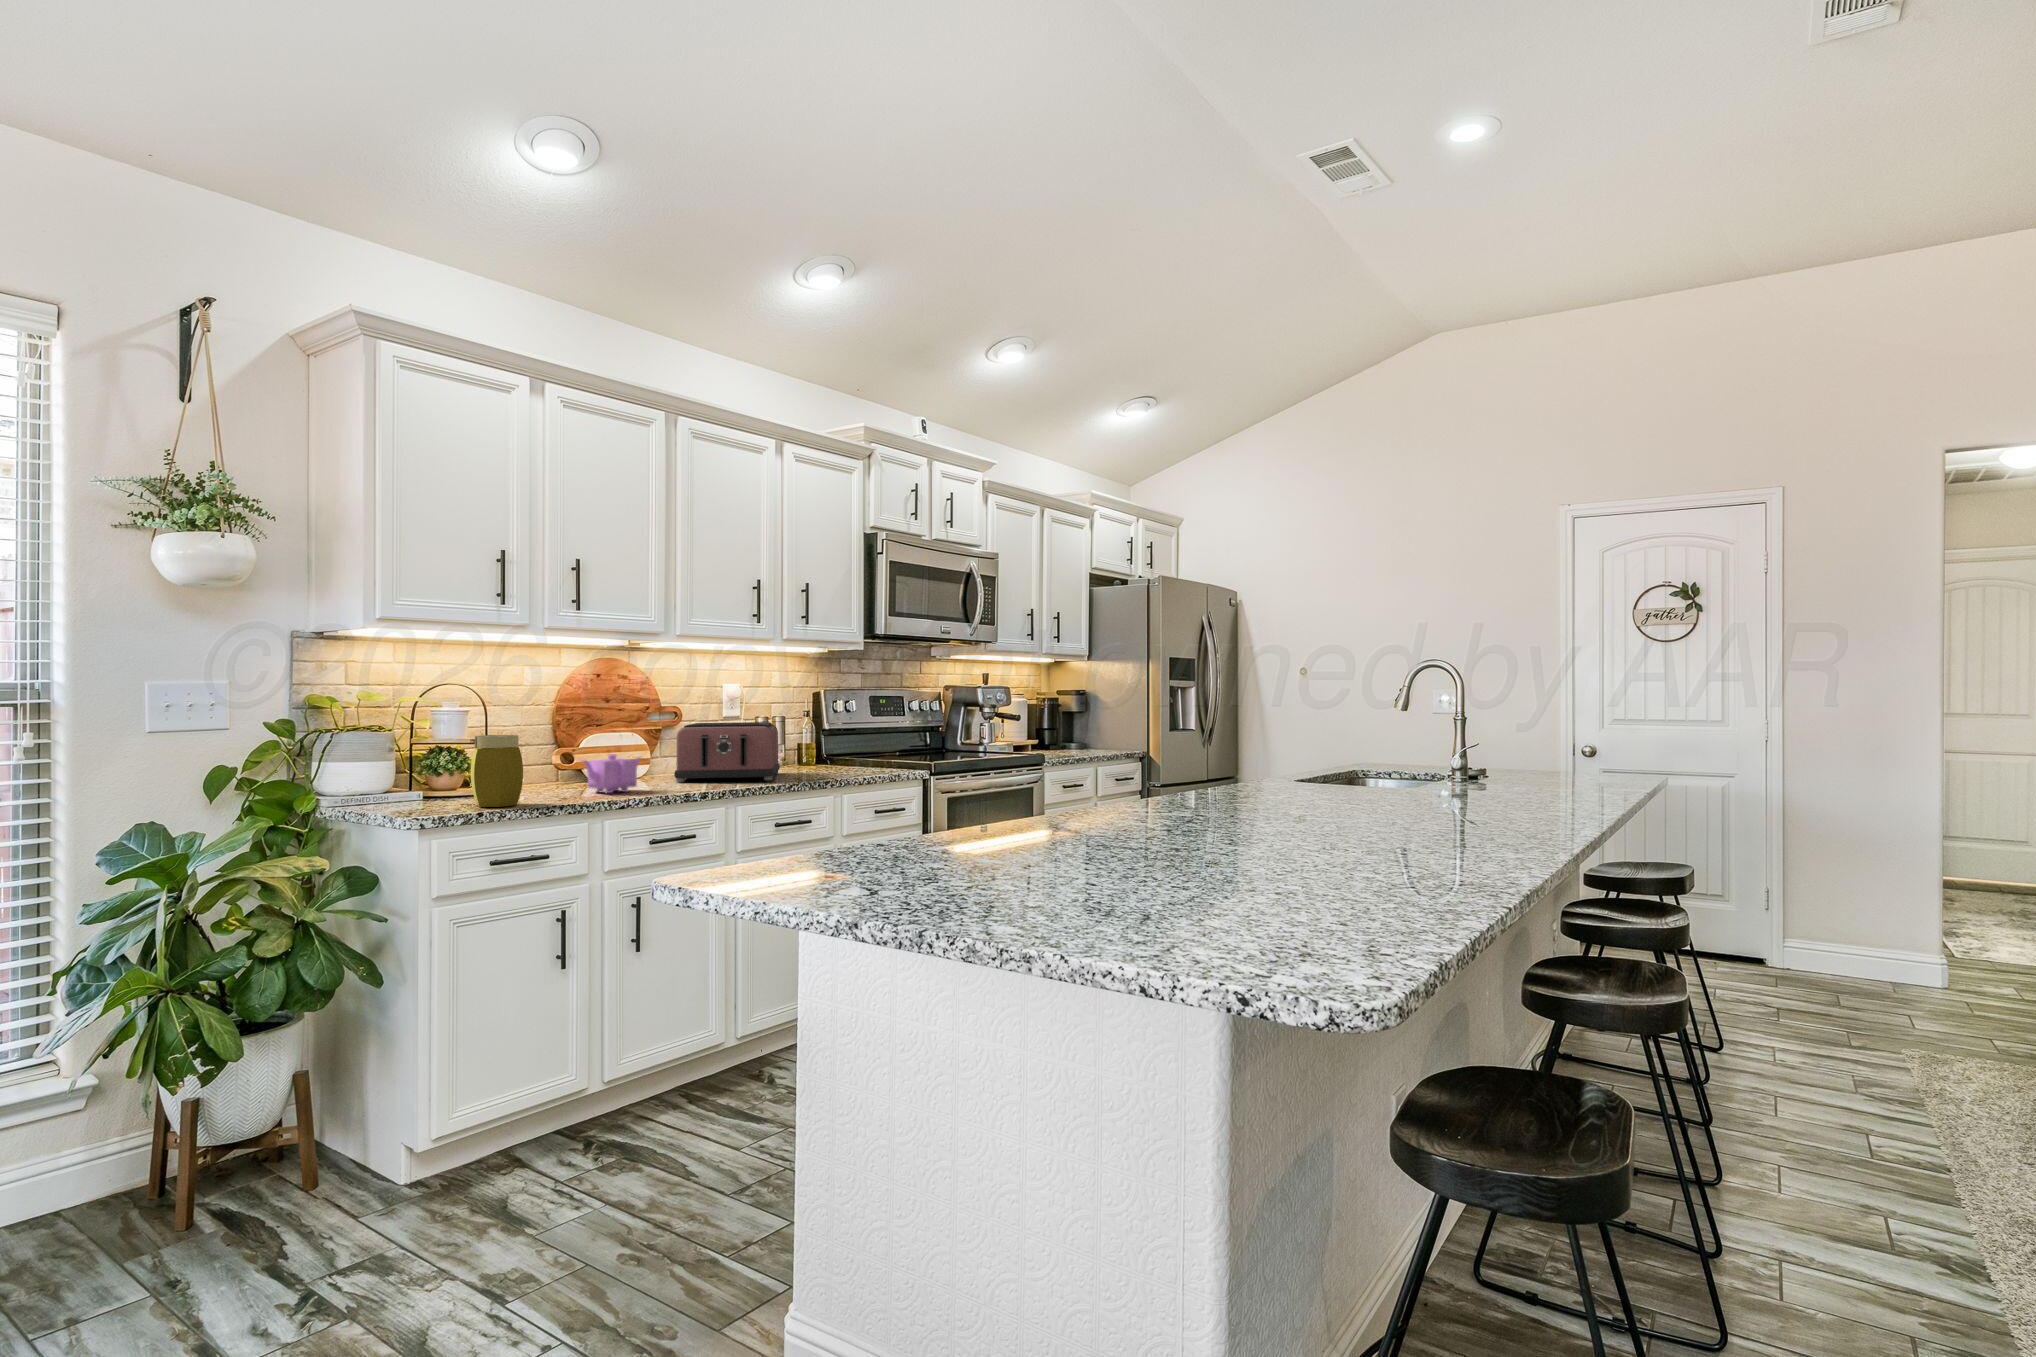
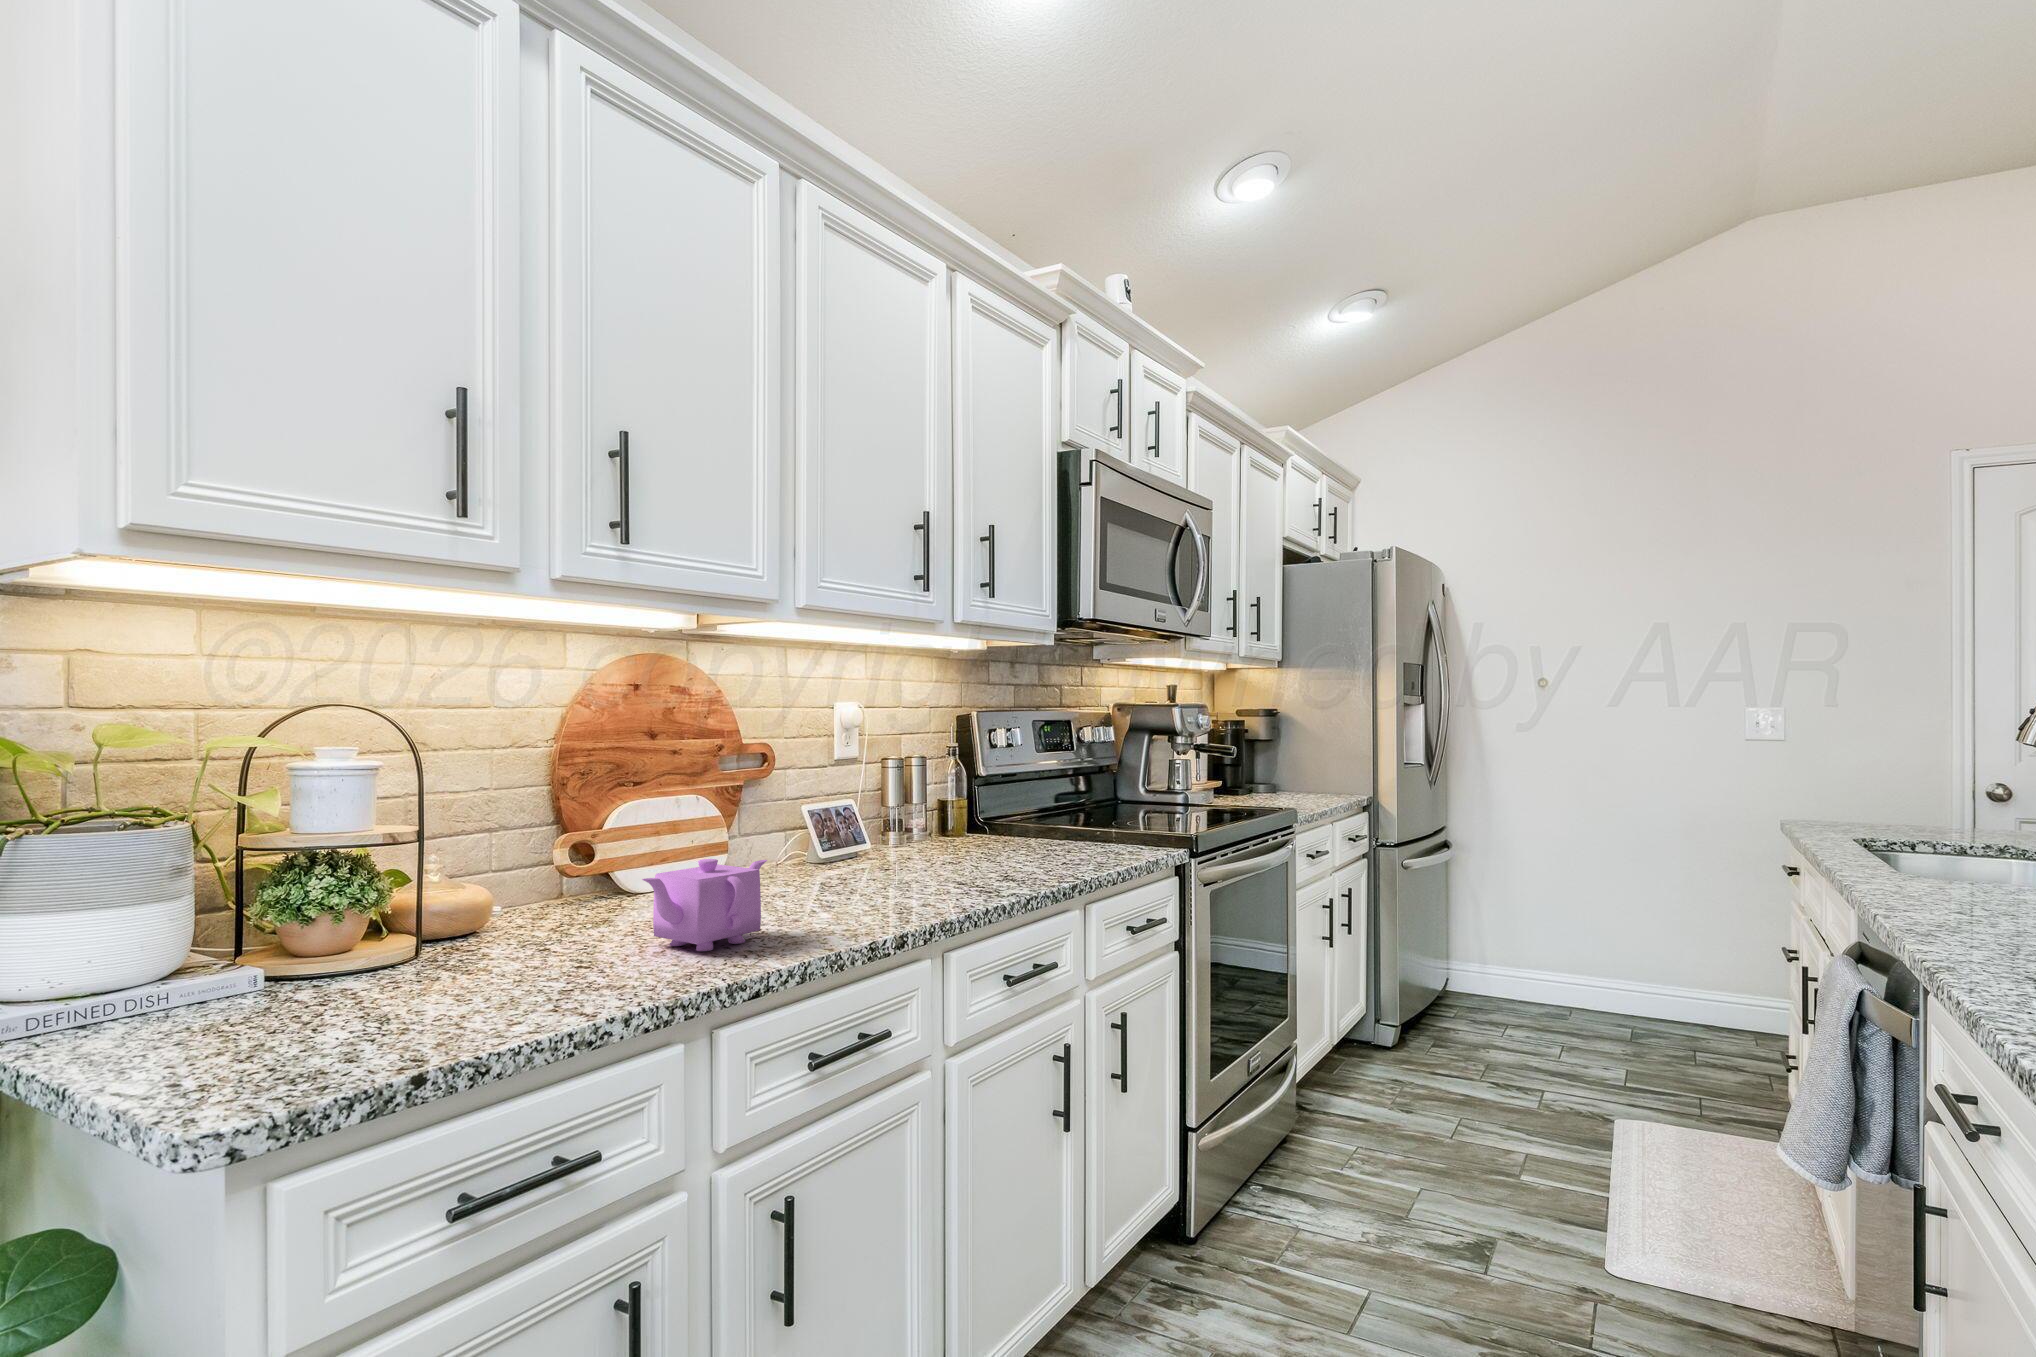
toaster: present [674,722,780,782] -> none [797,772,996,900]
jar: present [471,735,523,807] -> none [387,834,528,1036]

